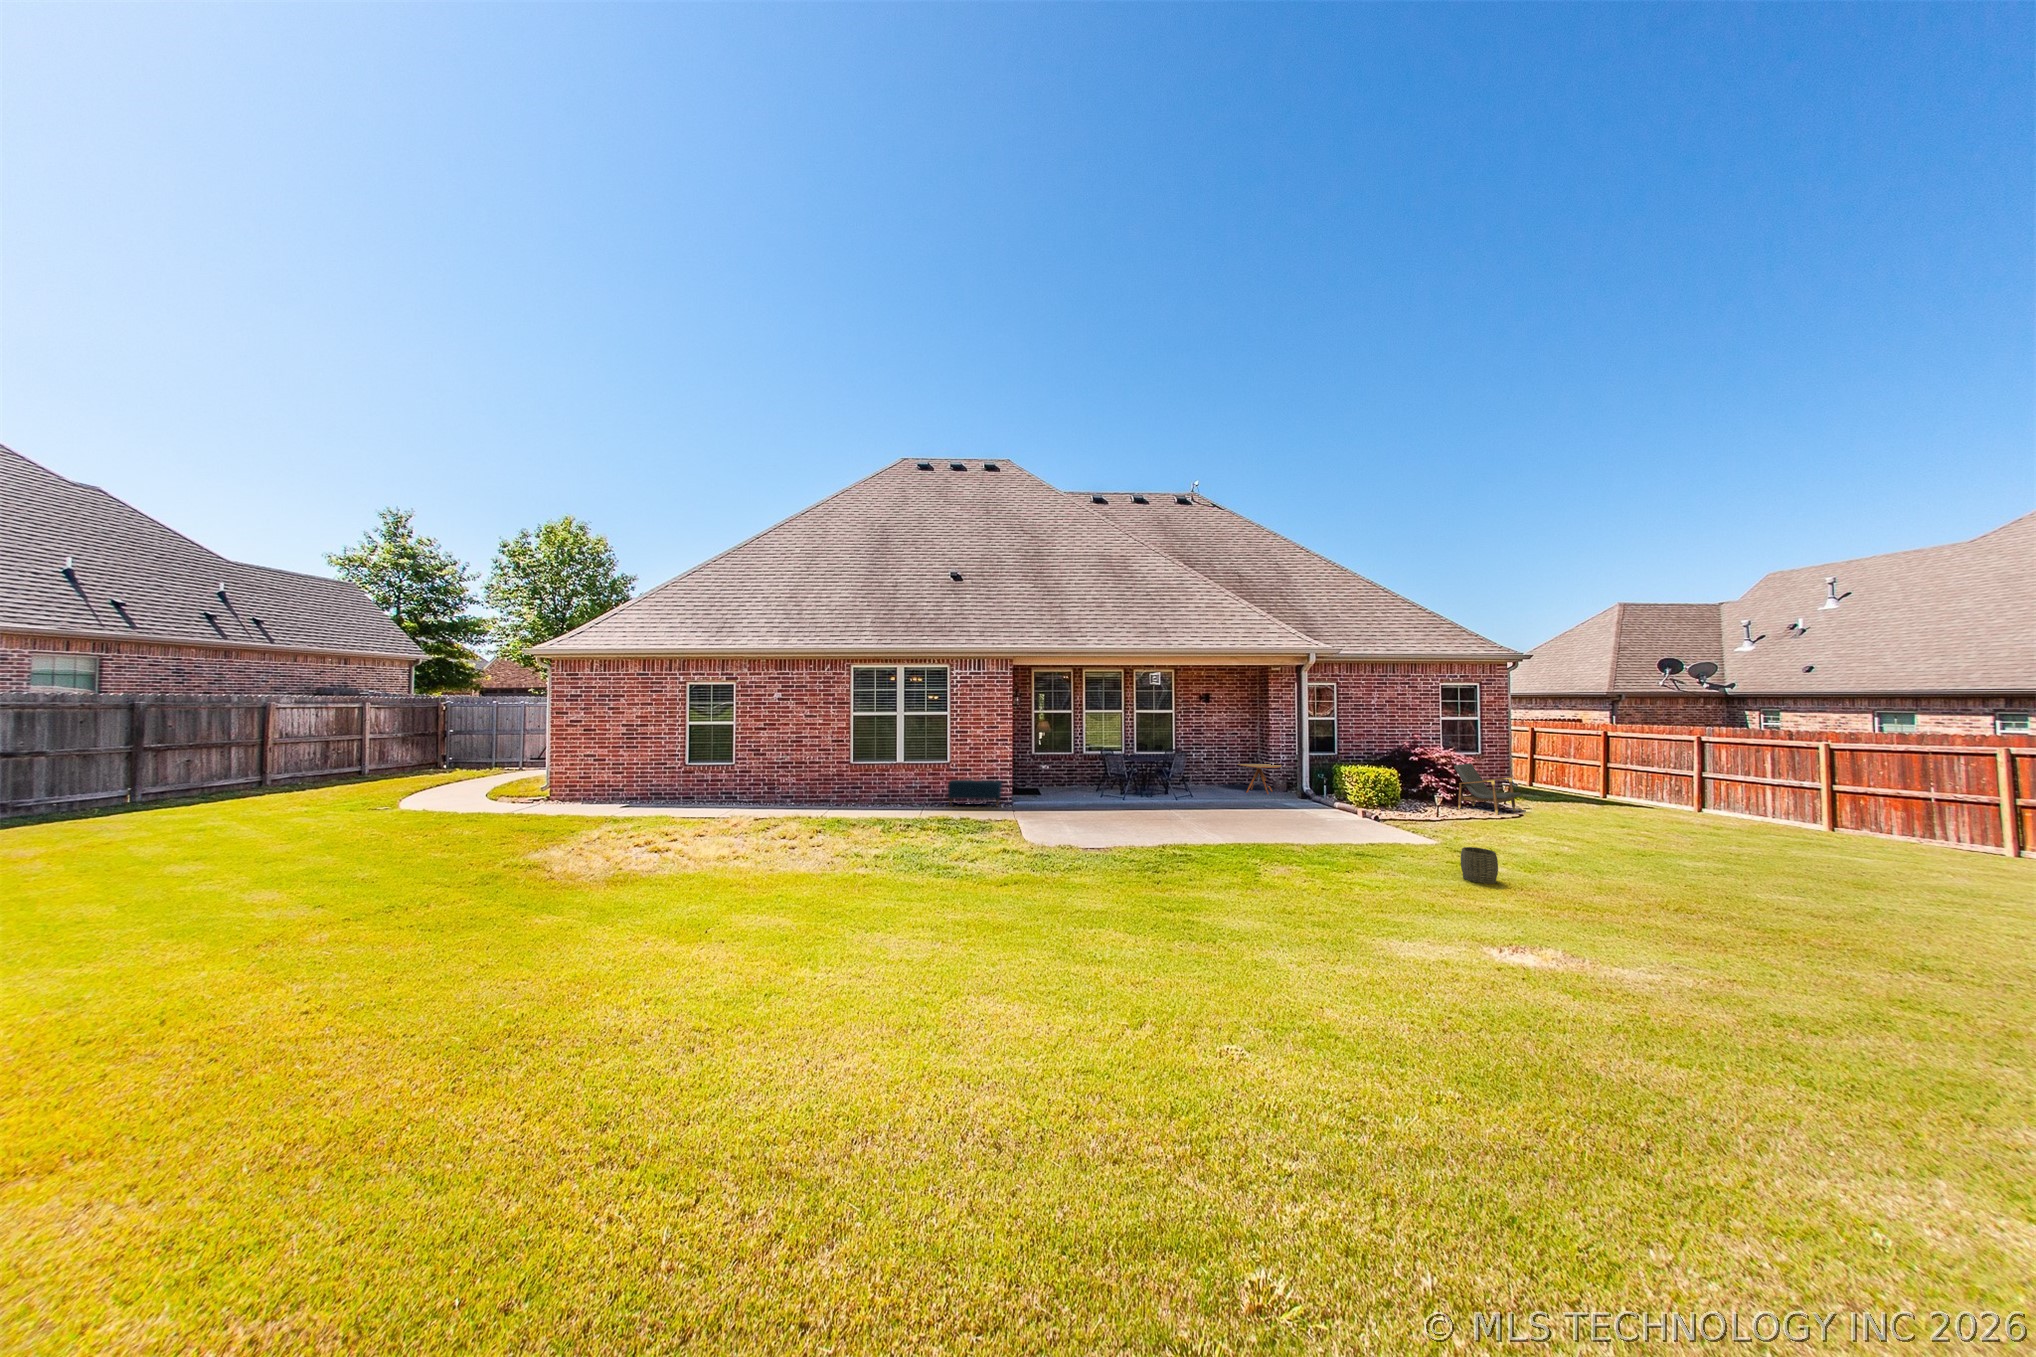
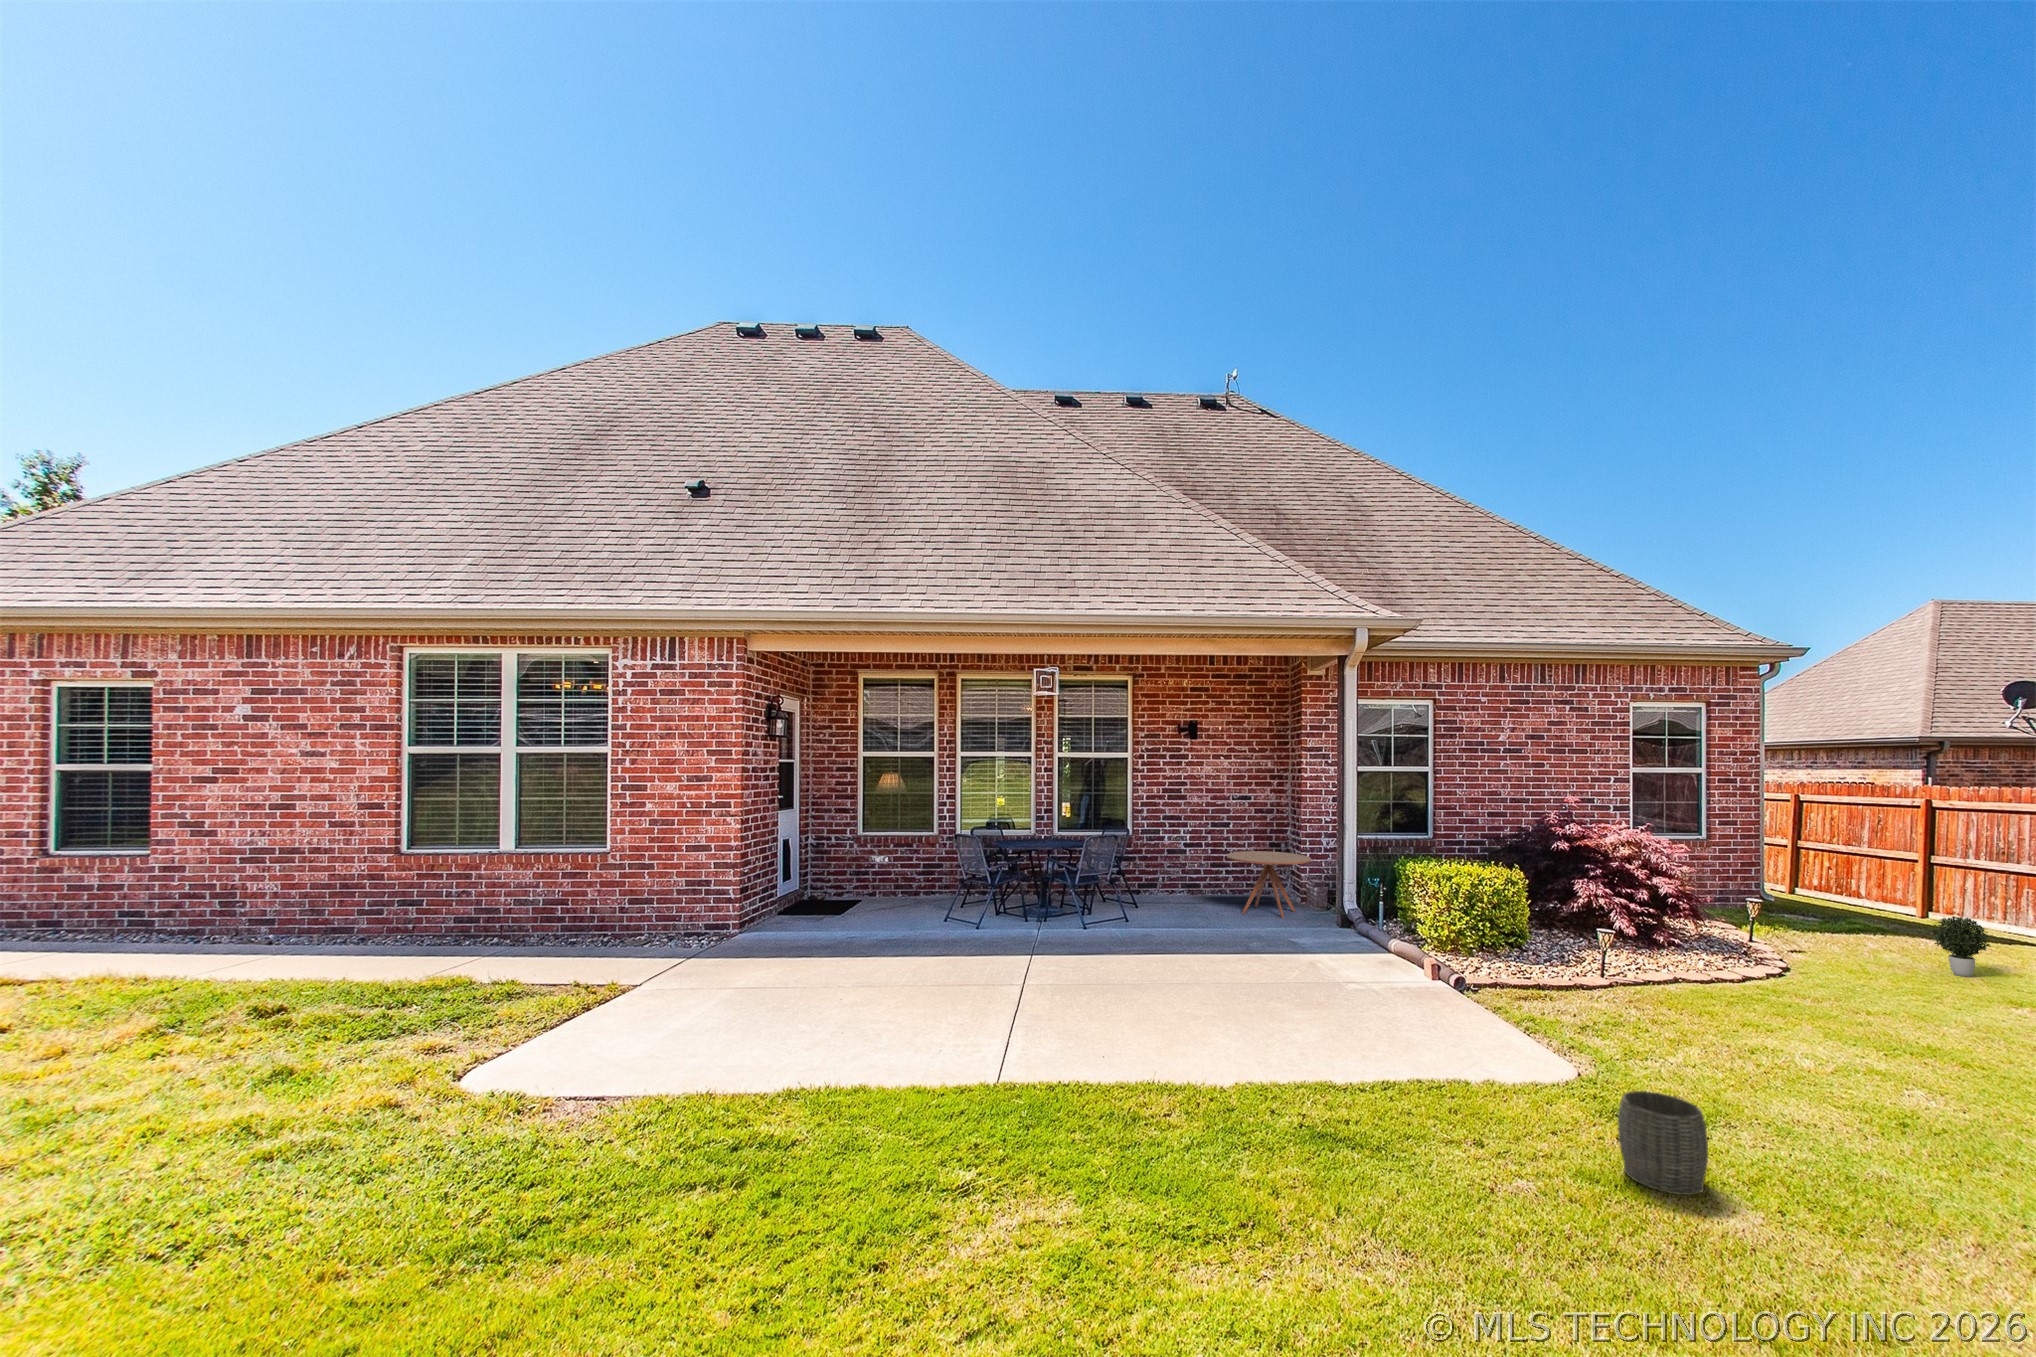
lounge chair: present [1454,763,1521,815] -> none [1640,859,1773,970]
bench: present [948,778,1002,806] -> none [590,887,719,951]
potted plant: none [1601,790,1632,819] -> present [1932,916,1991,977]

